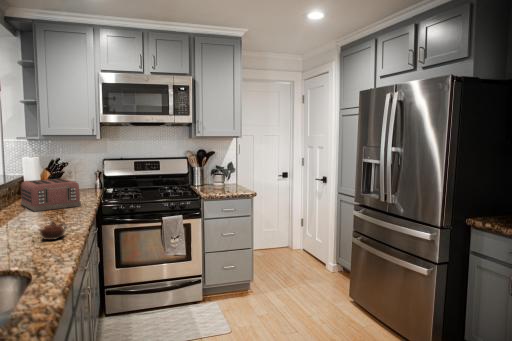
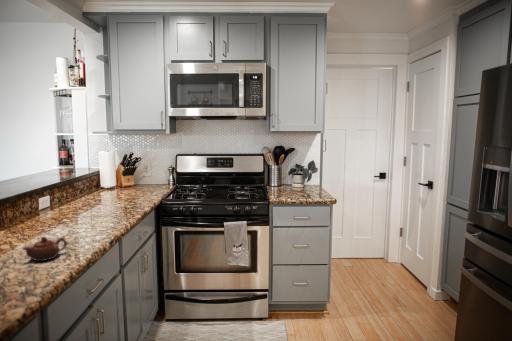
toaster: present [21,178,81,211] -> none [81,175,133,211]

